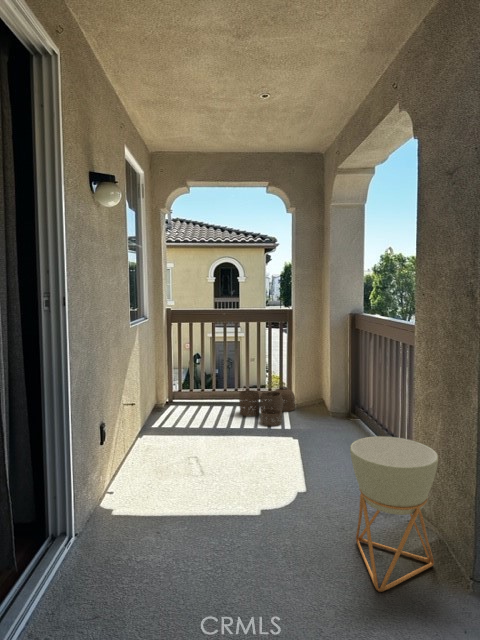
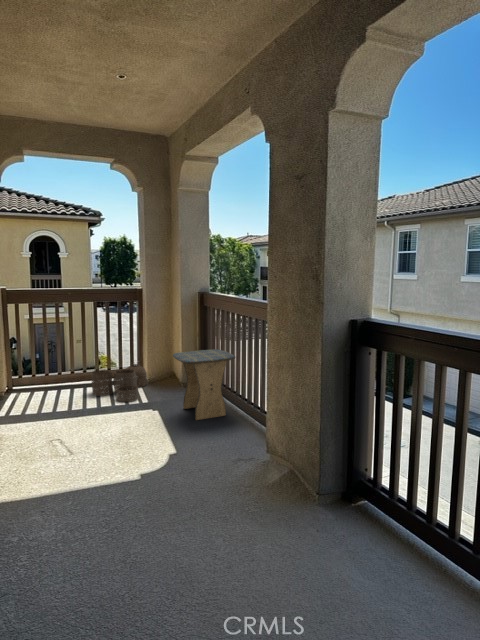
stool: none [314,378,385,457] -> present [173,349,235,420]
planter: present [350,436,438,592] -> none [227,392,293,509]

